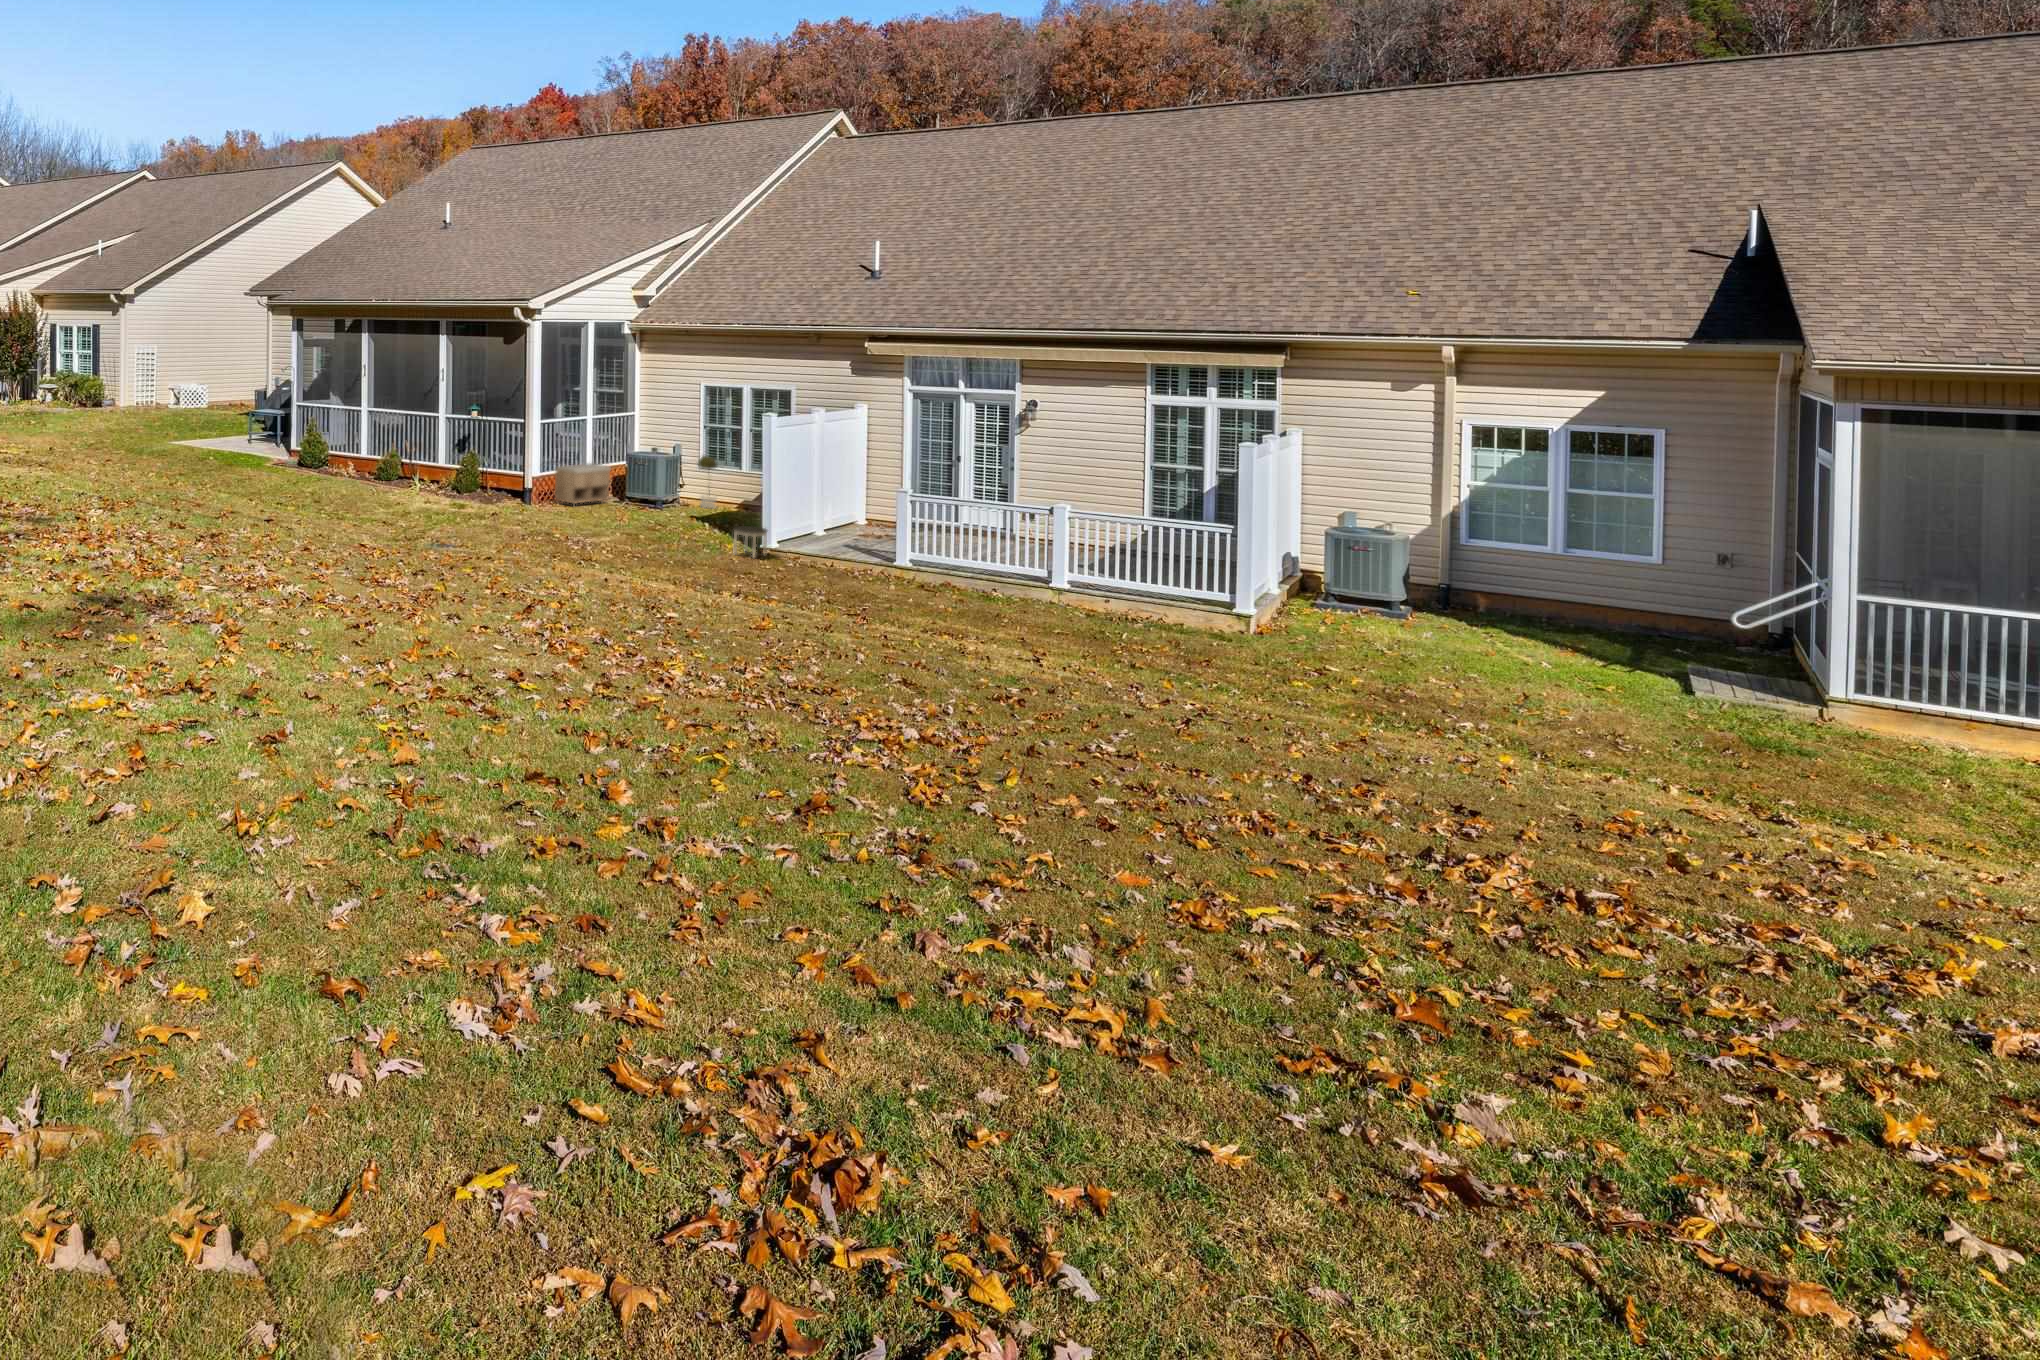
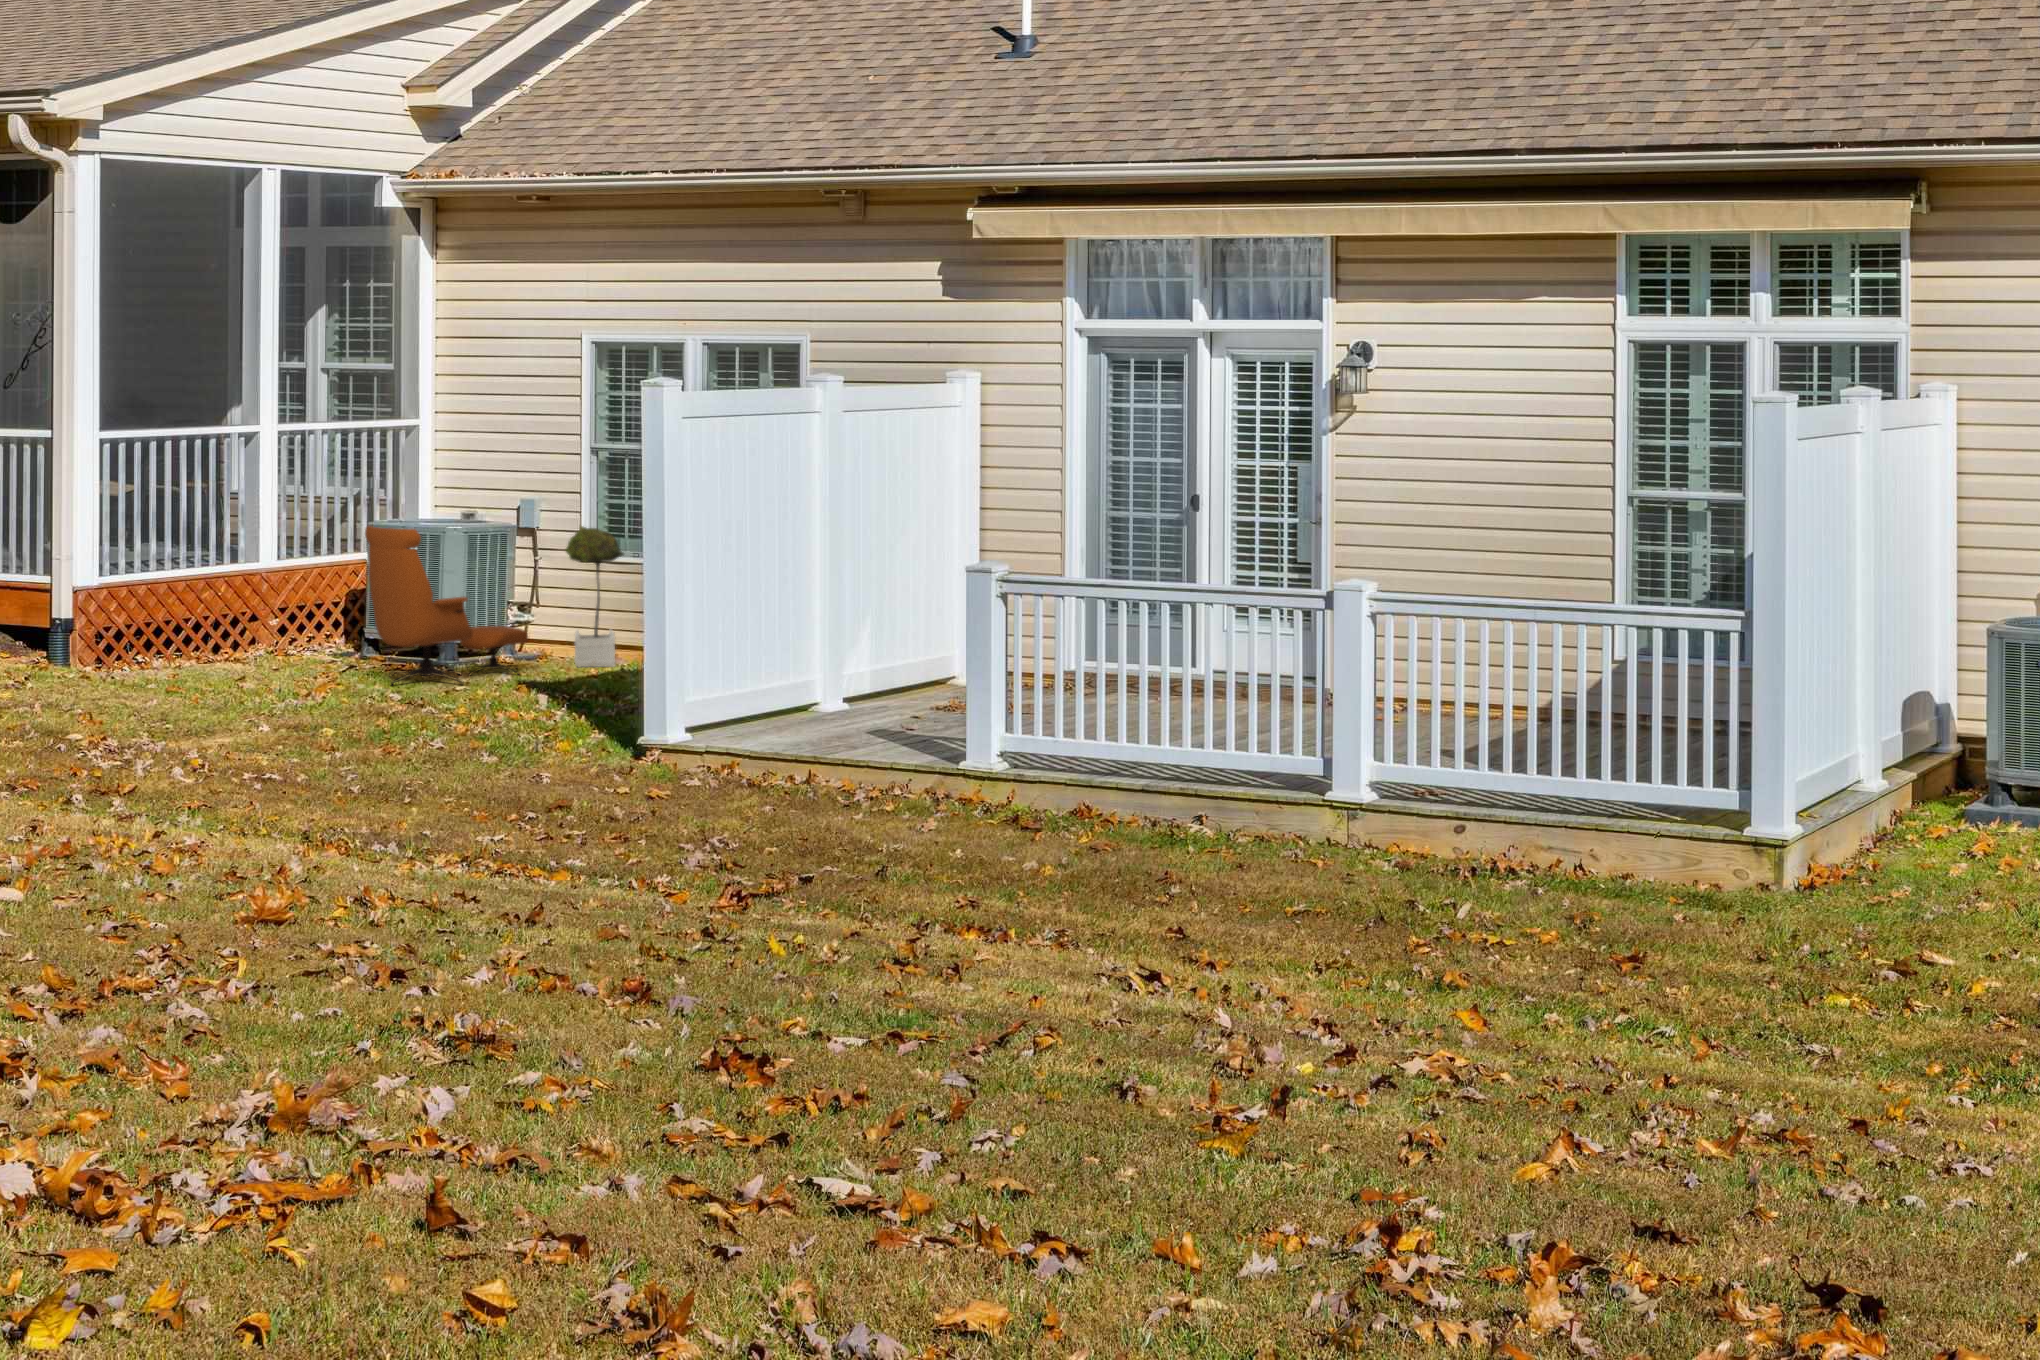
lounge chair: none [635,456,688,516] -> present [365,526,528,686]
storage bench: present [555,463,611,504] -> none [159,555,326,672]
round table: present [734,526,767,557] -> none [545,686,642,771]

